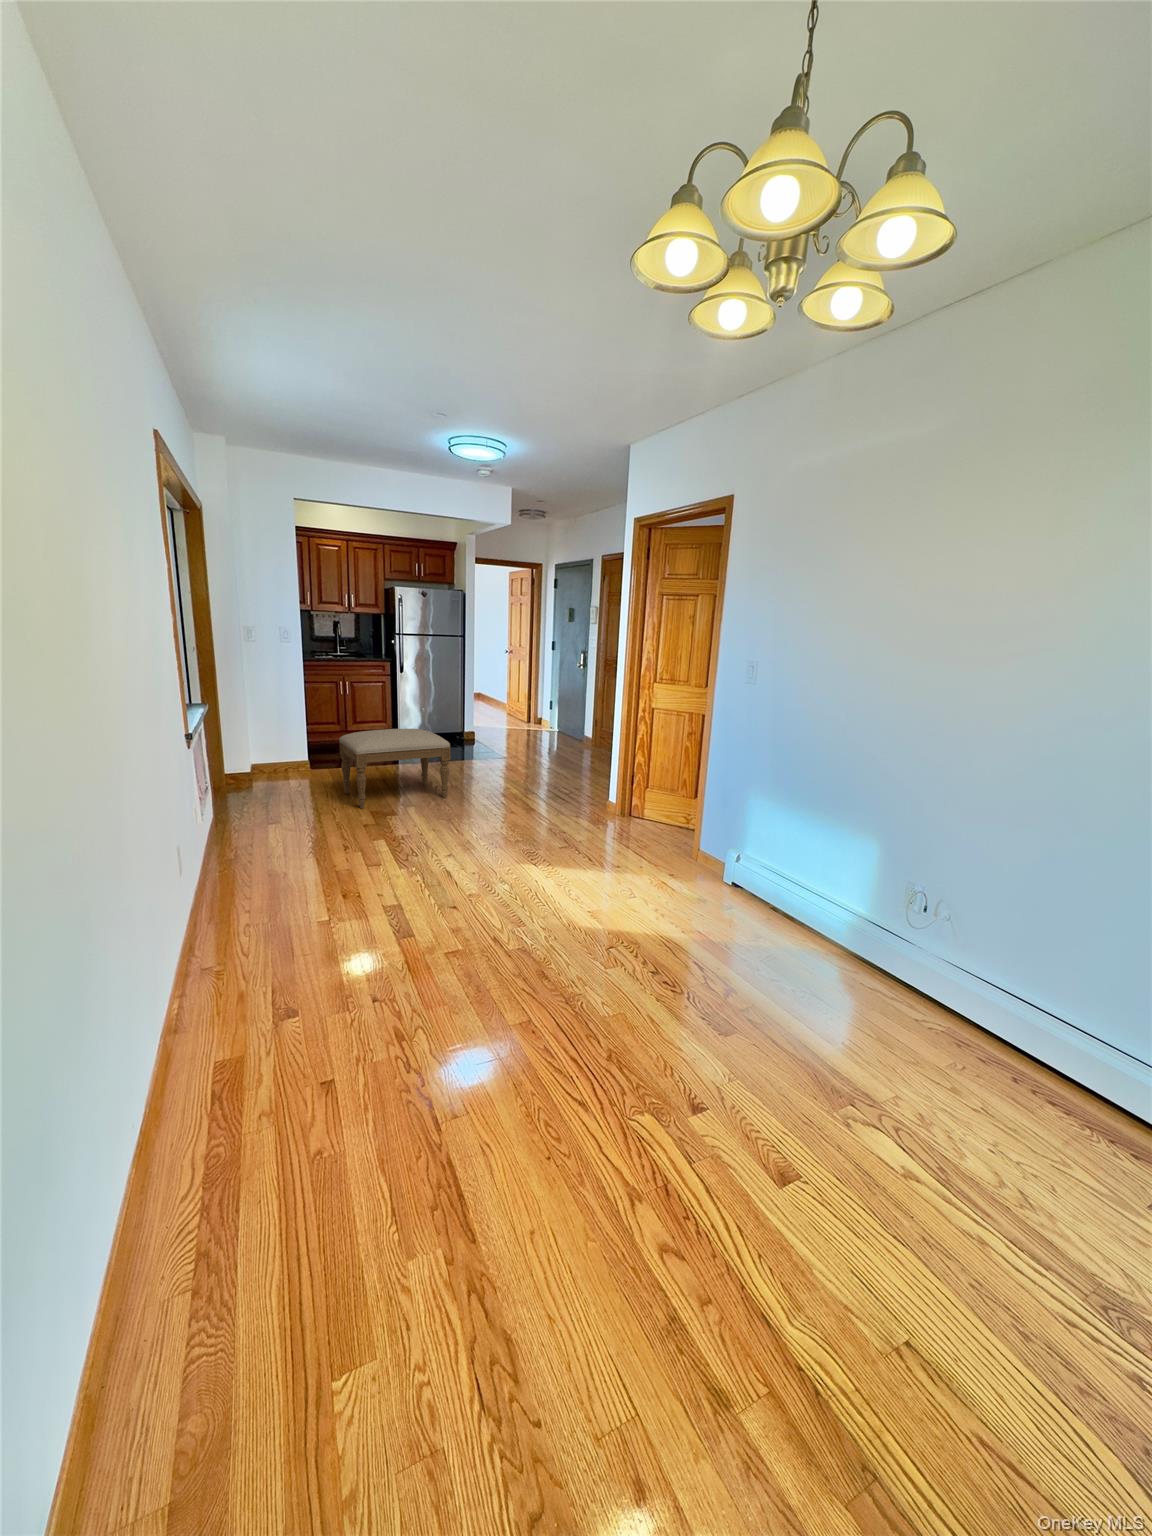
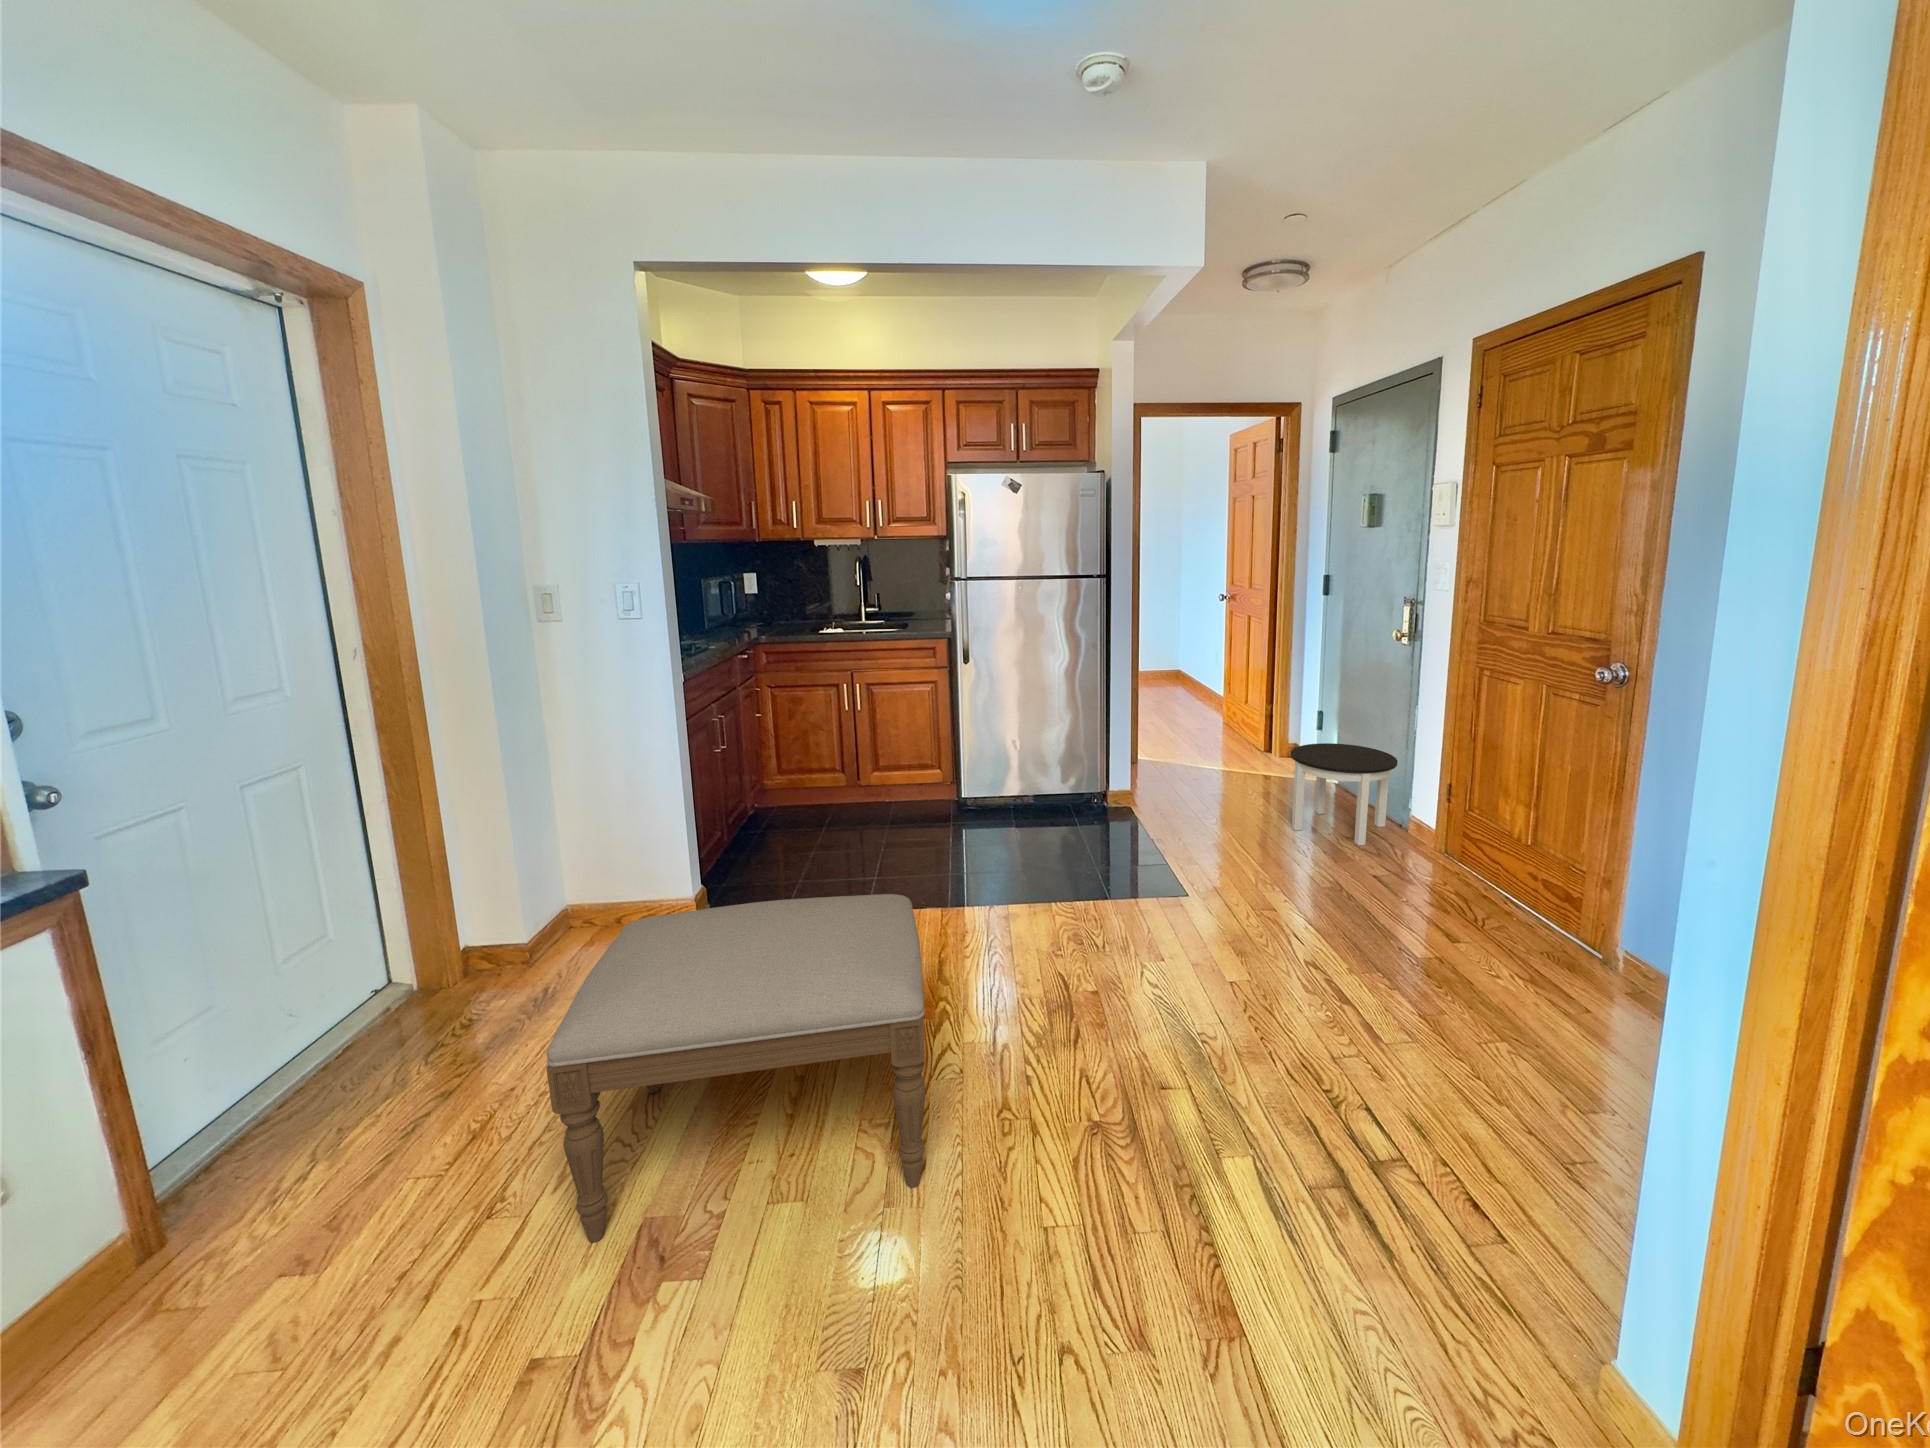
round table: none [540,710,579,745] -> present [1291,743,1398,845]

